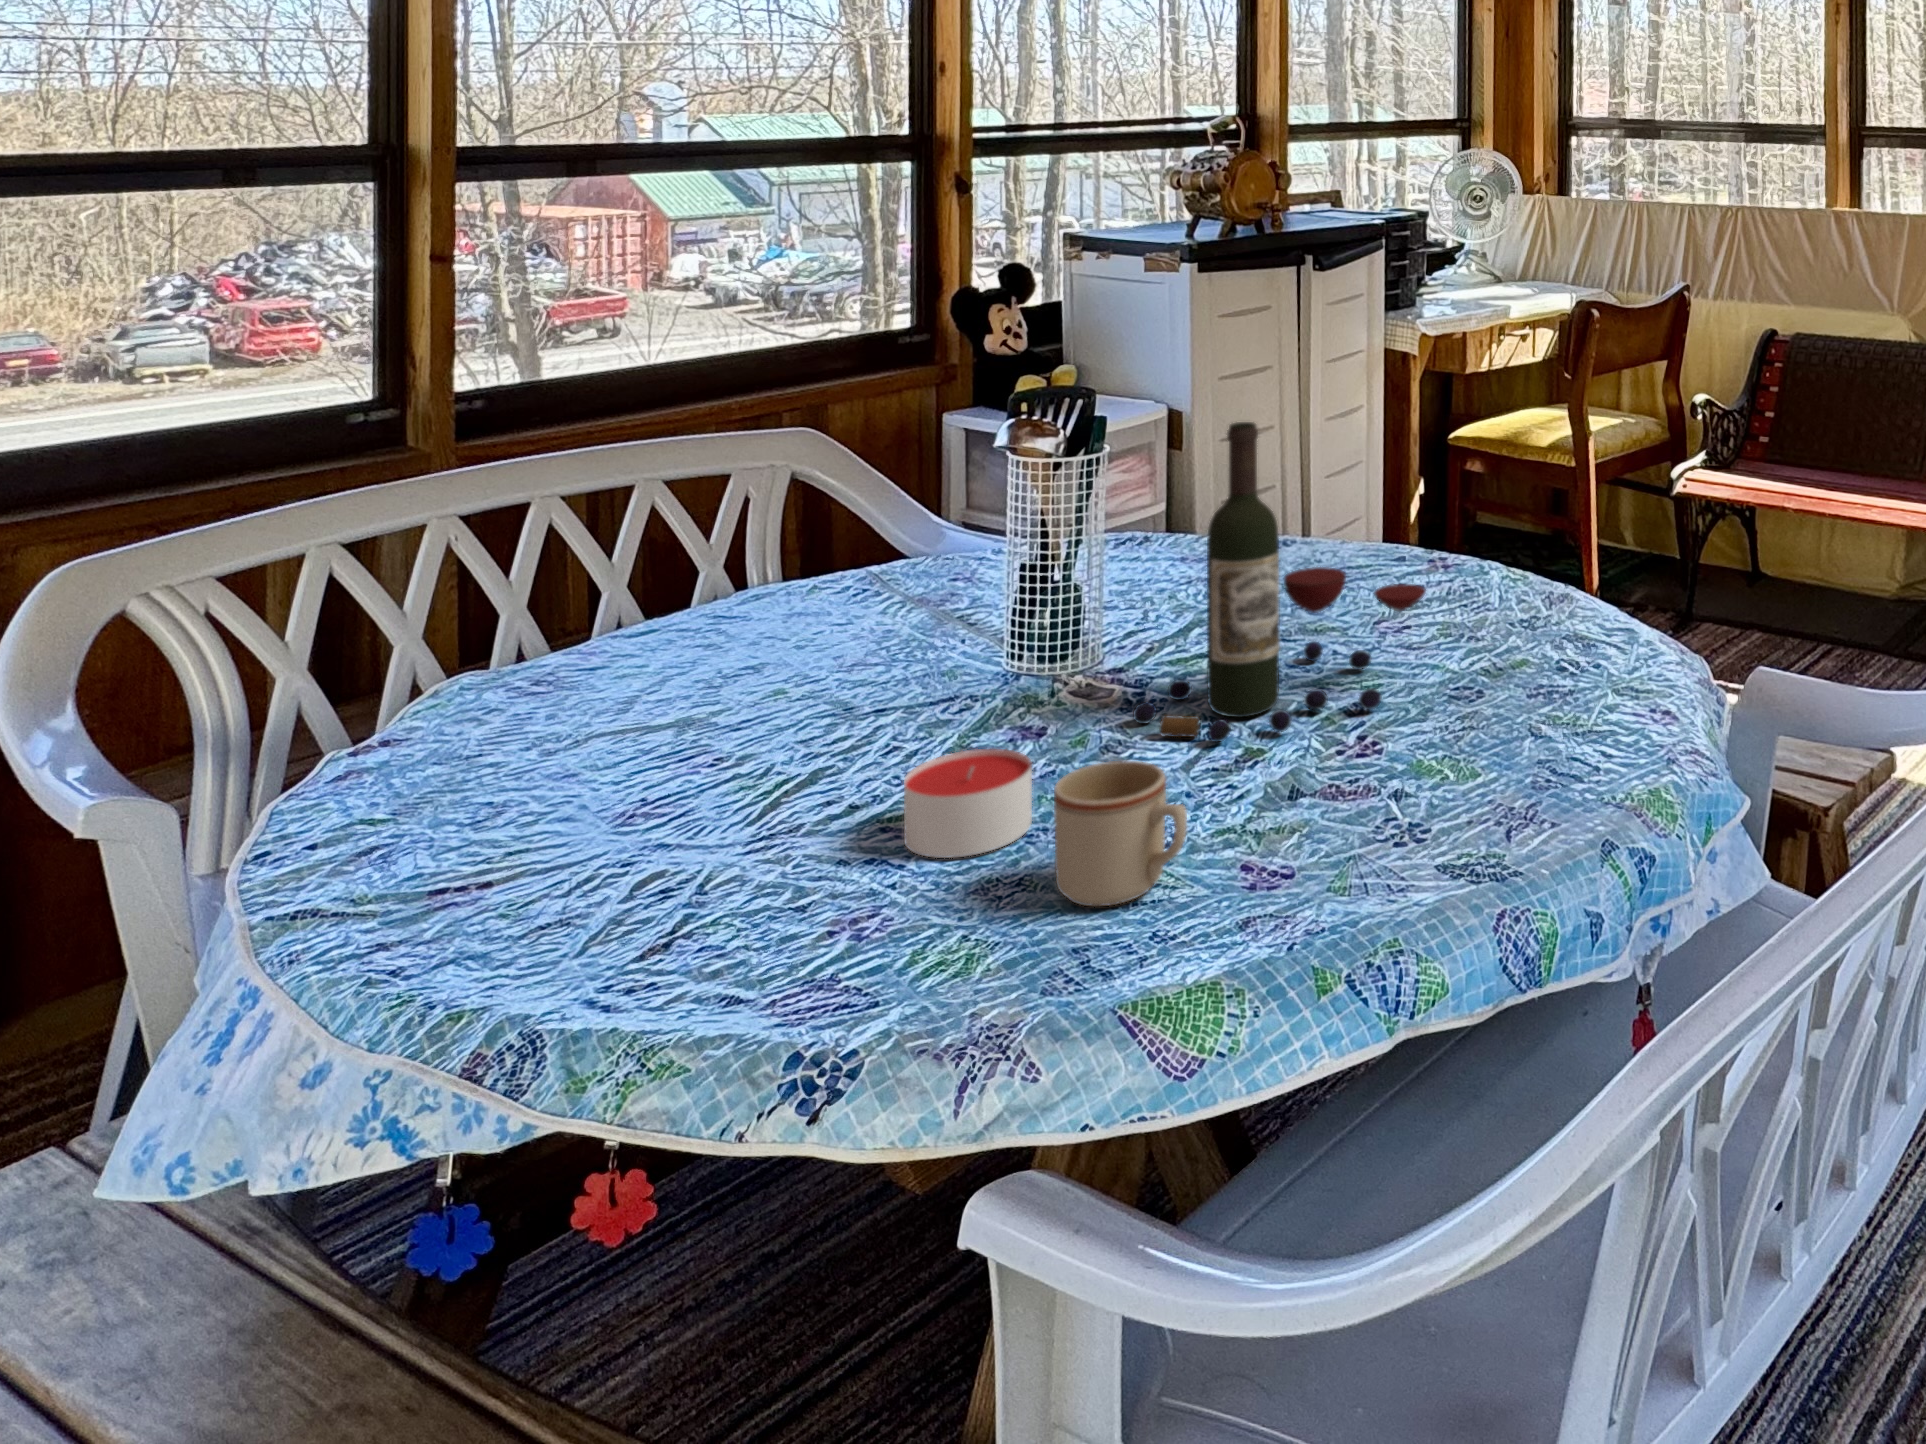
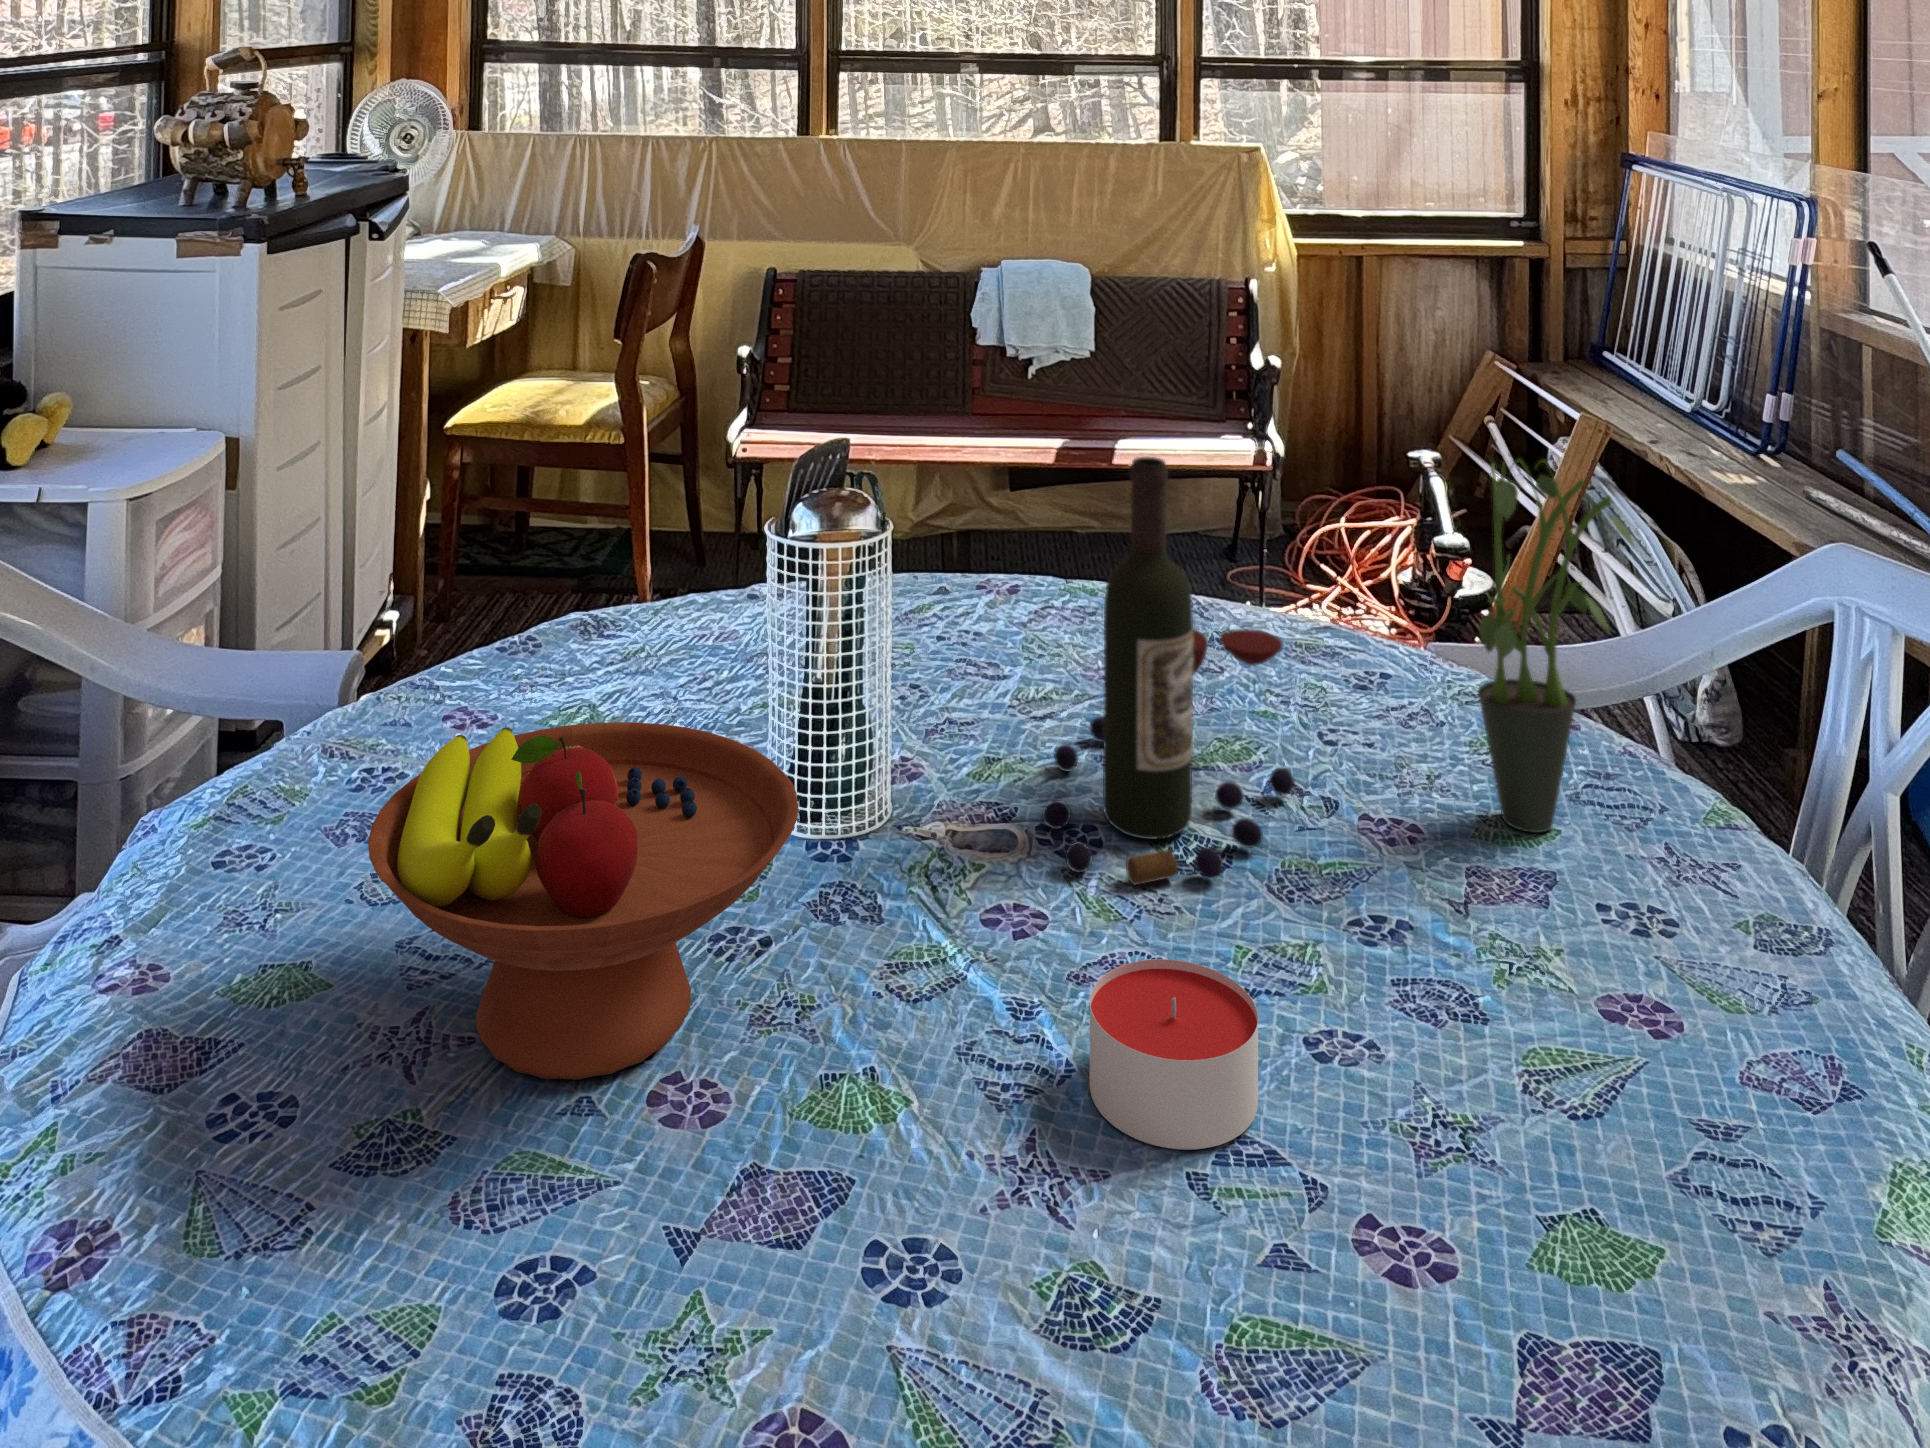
potted plant: none [1459,447,1598,765] -> present [1478,460,1634,833]
fruit bowl: none [571,547,885,755] -> present [368,722,798,1080]
mug: present [1054,761,1187,906] -> none [1398,941,1585,1164]

